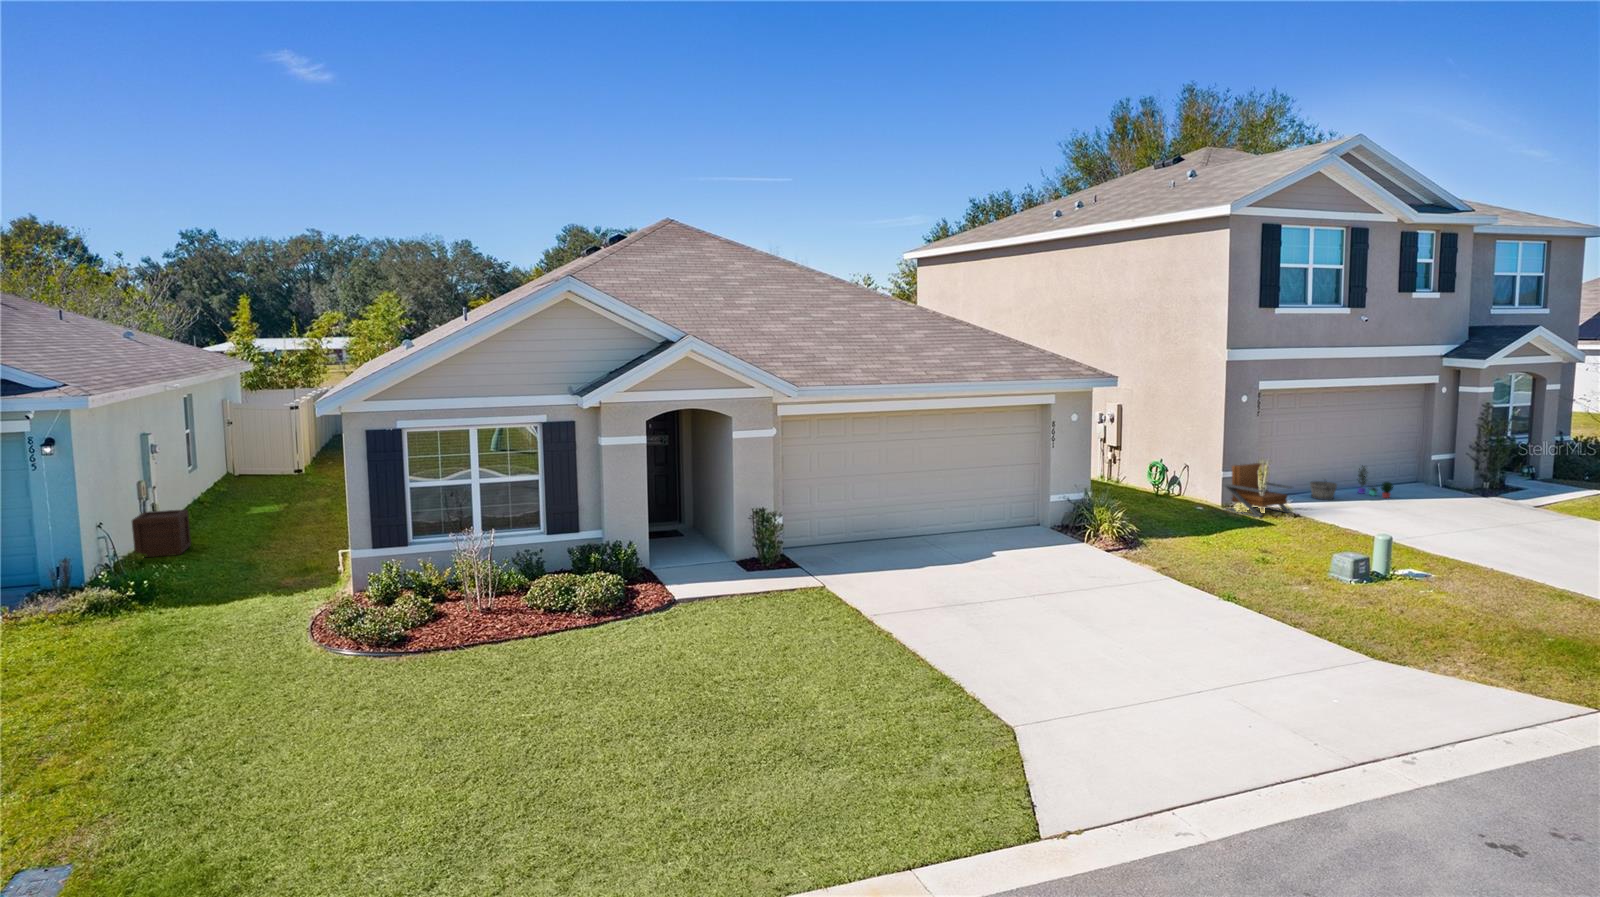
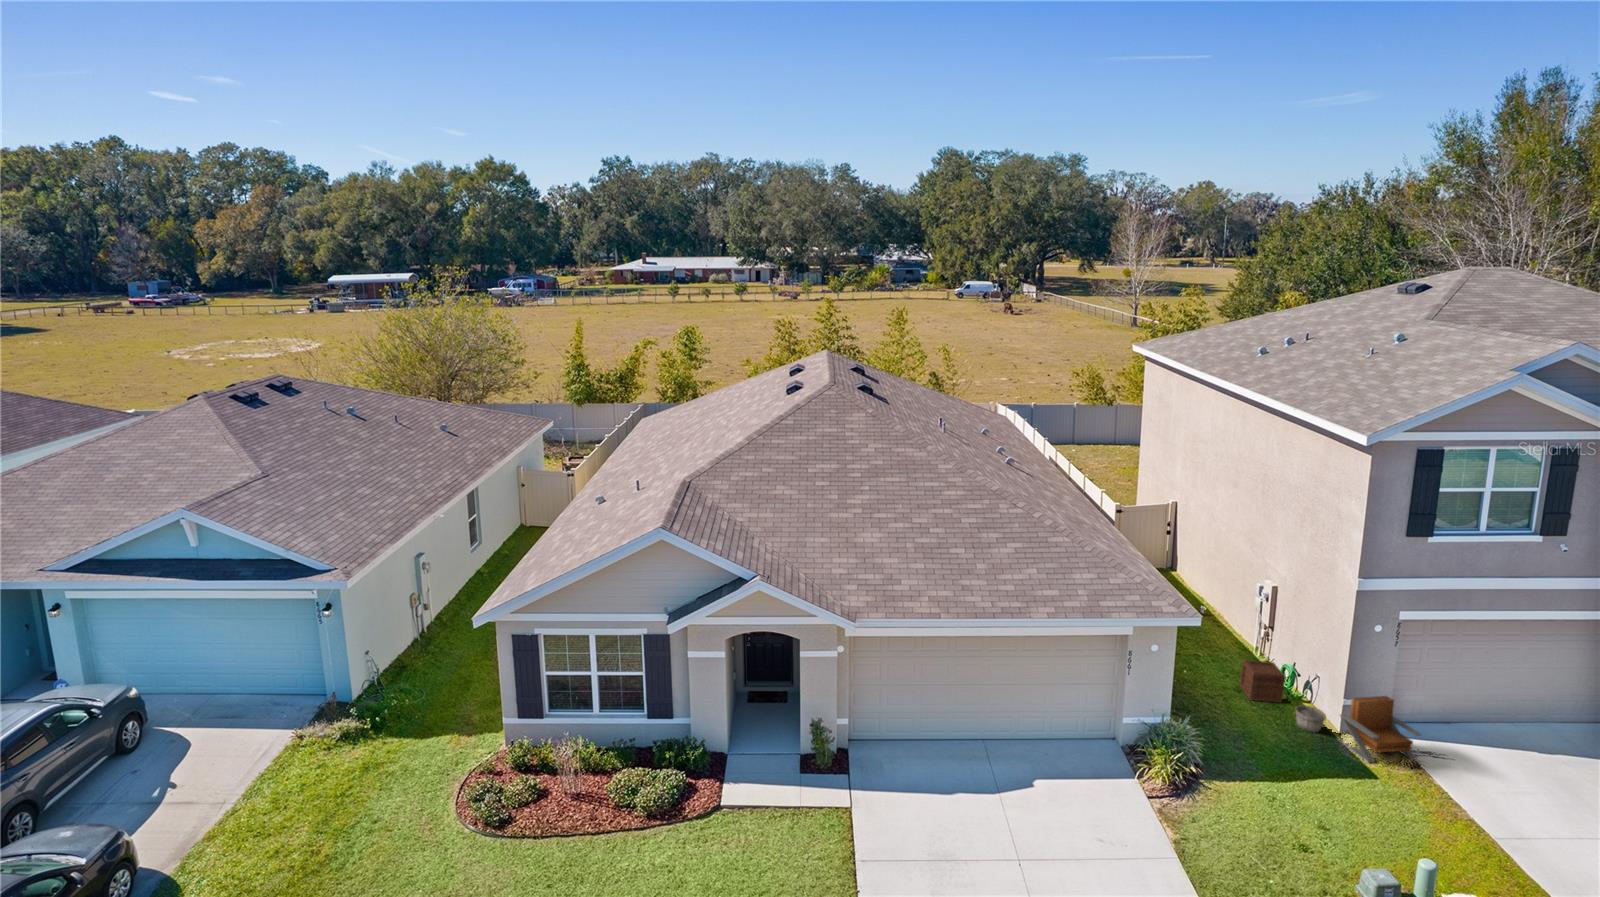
potted plant: present [1358,465,1394,498] -> none [1534,699,1576,747]
wooden bucket: present [1310,481,1337,500] -> present [1295,705,1326,732]
wooden crate: present [132,509,191,557] -> present [1240,660,1286,703]

